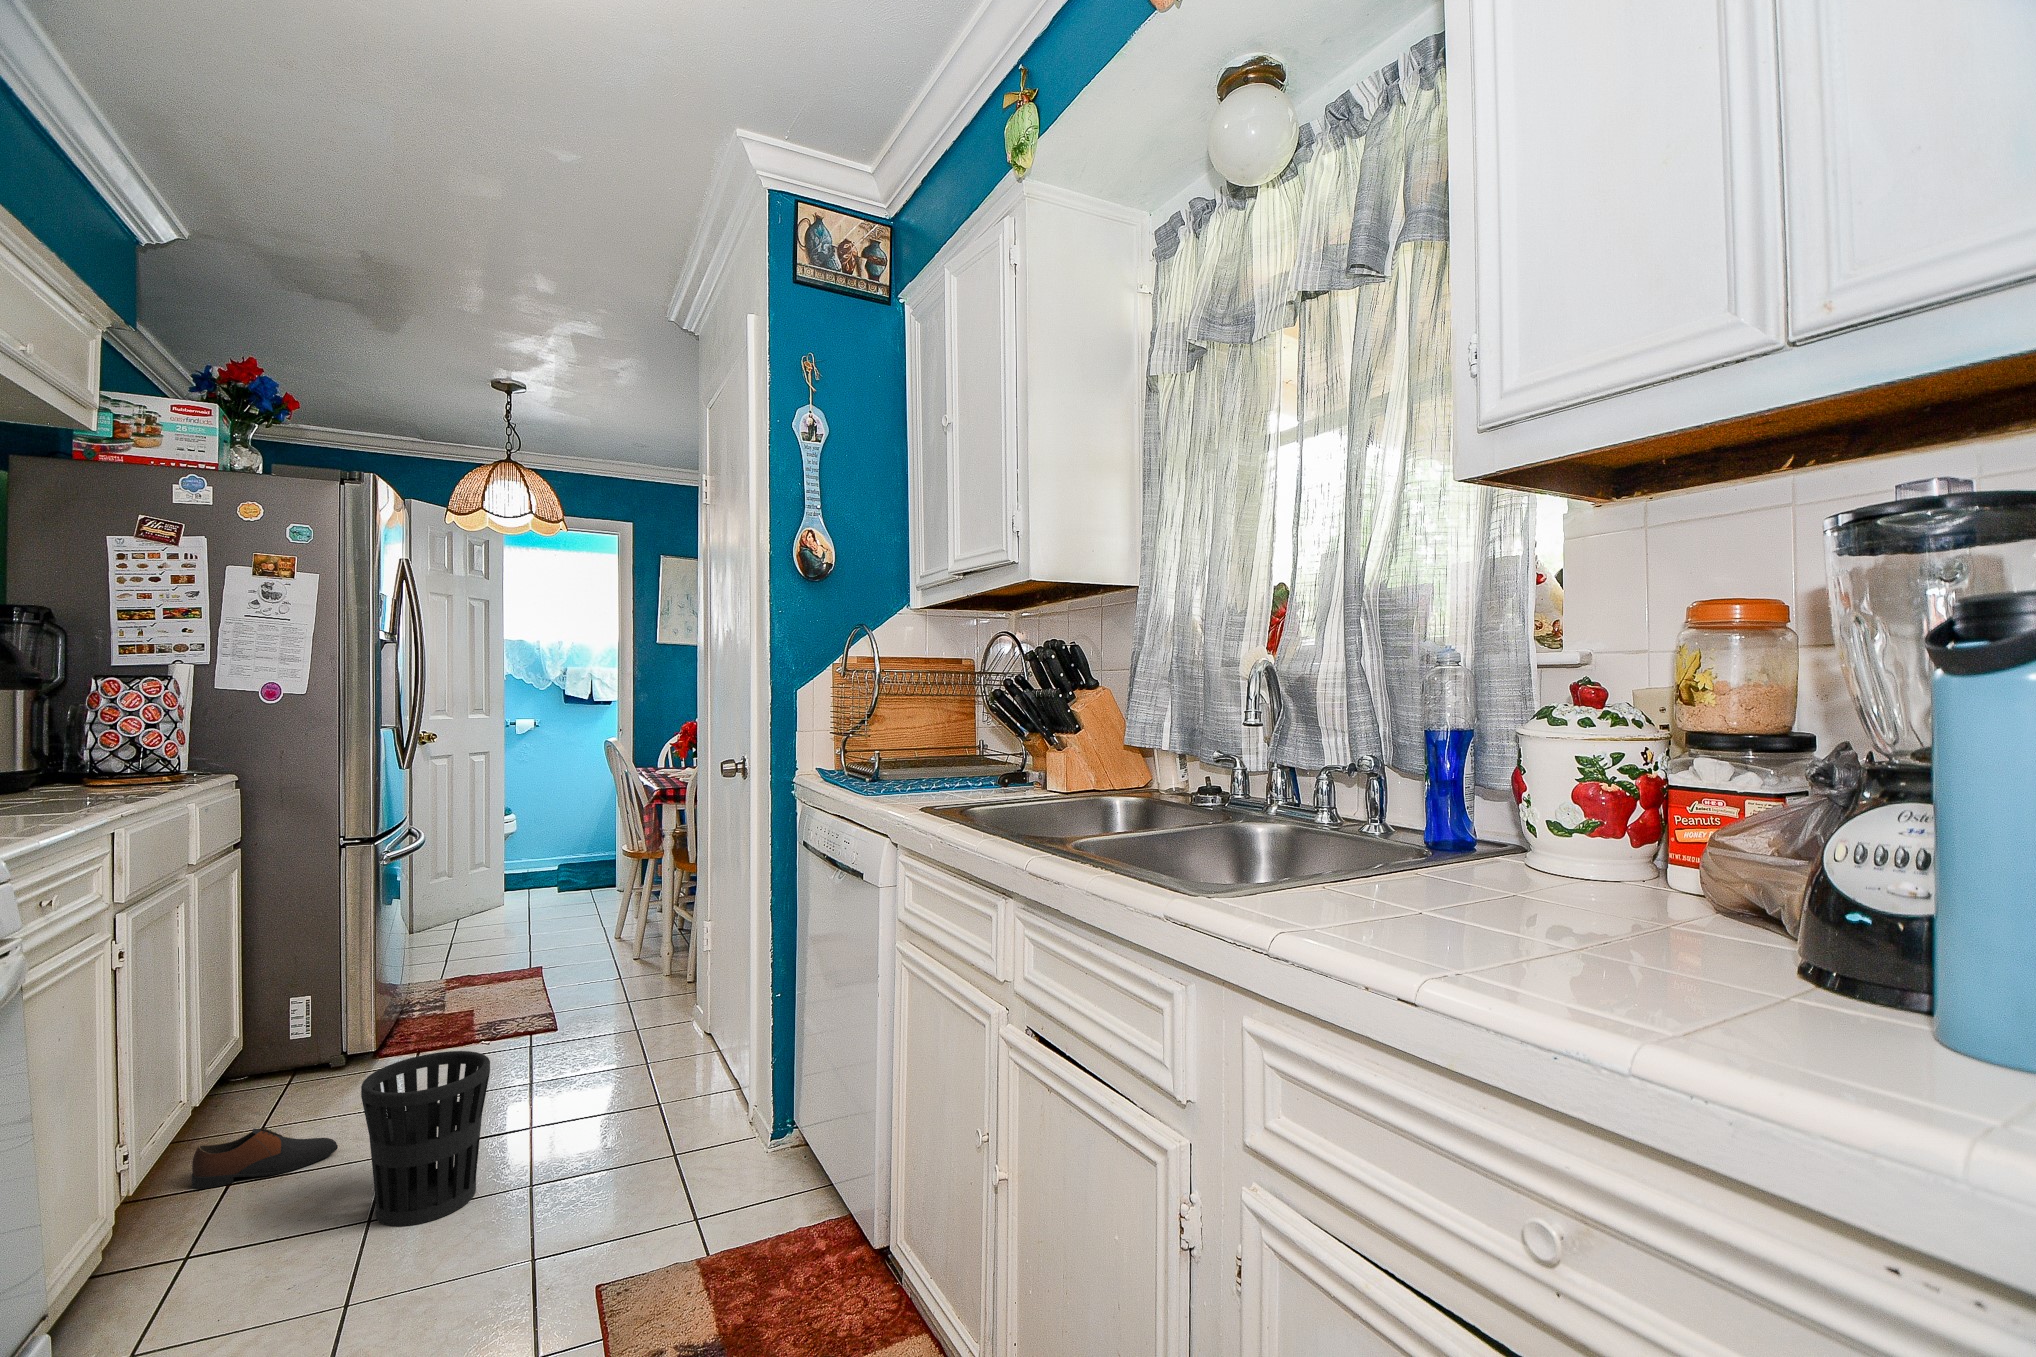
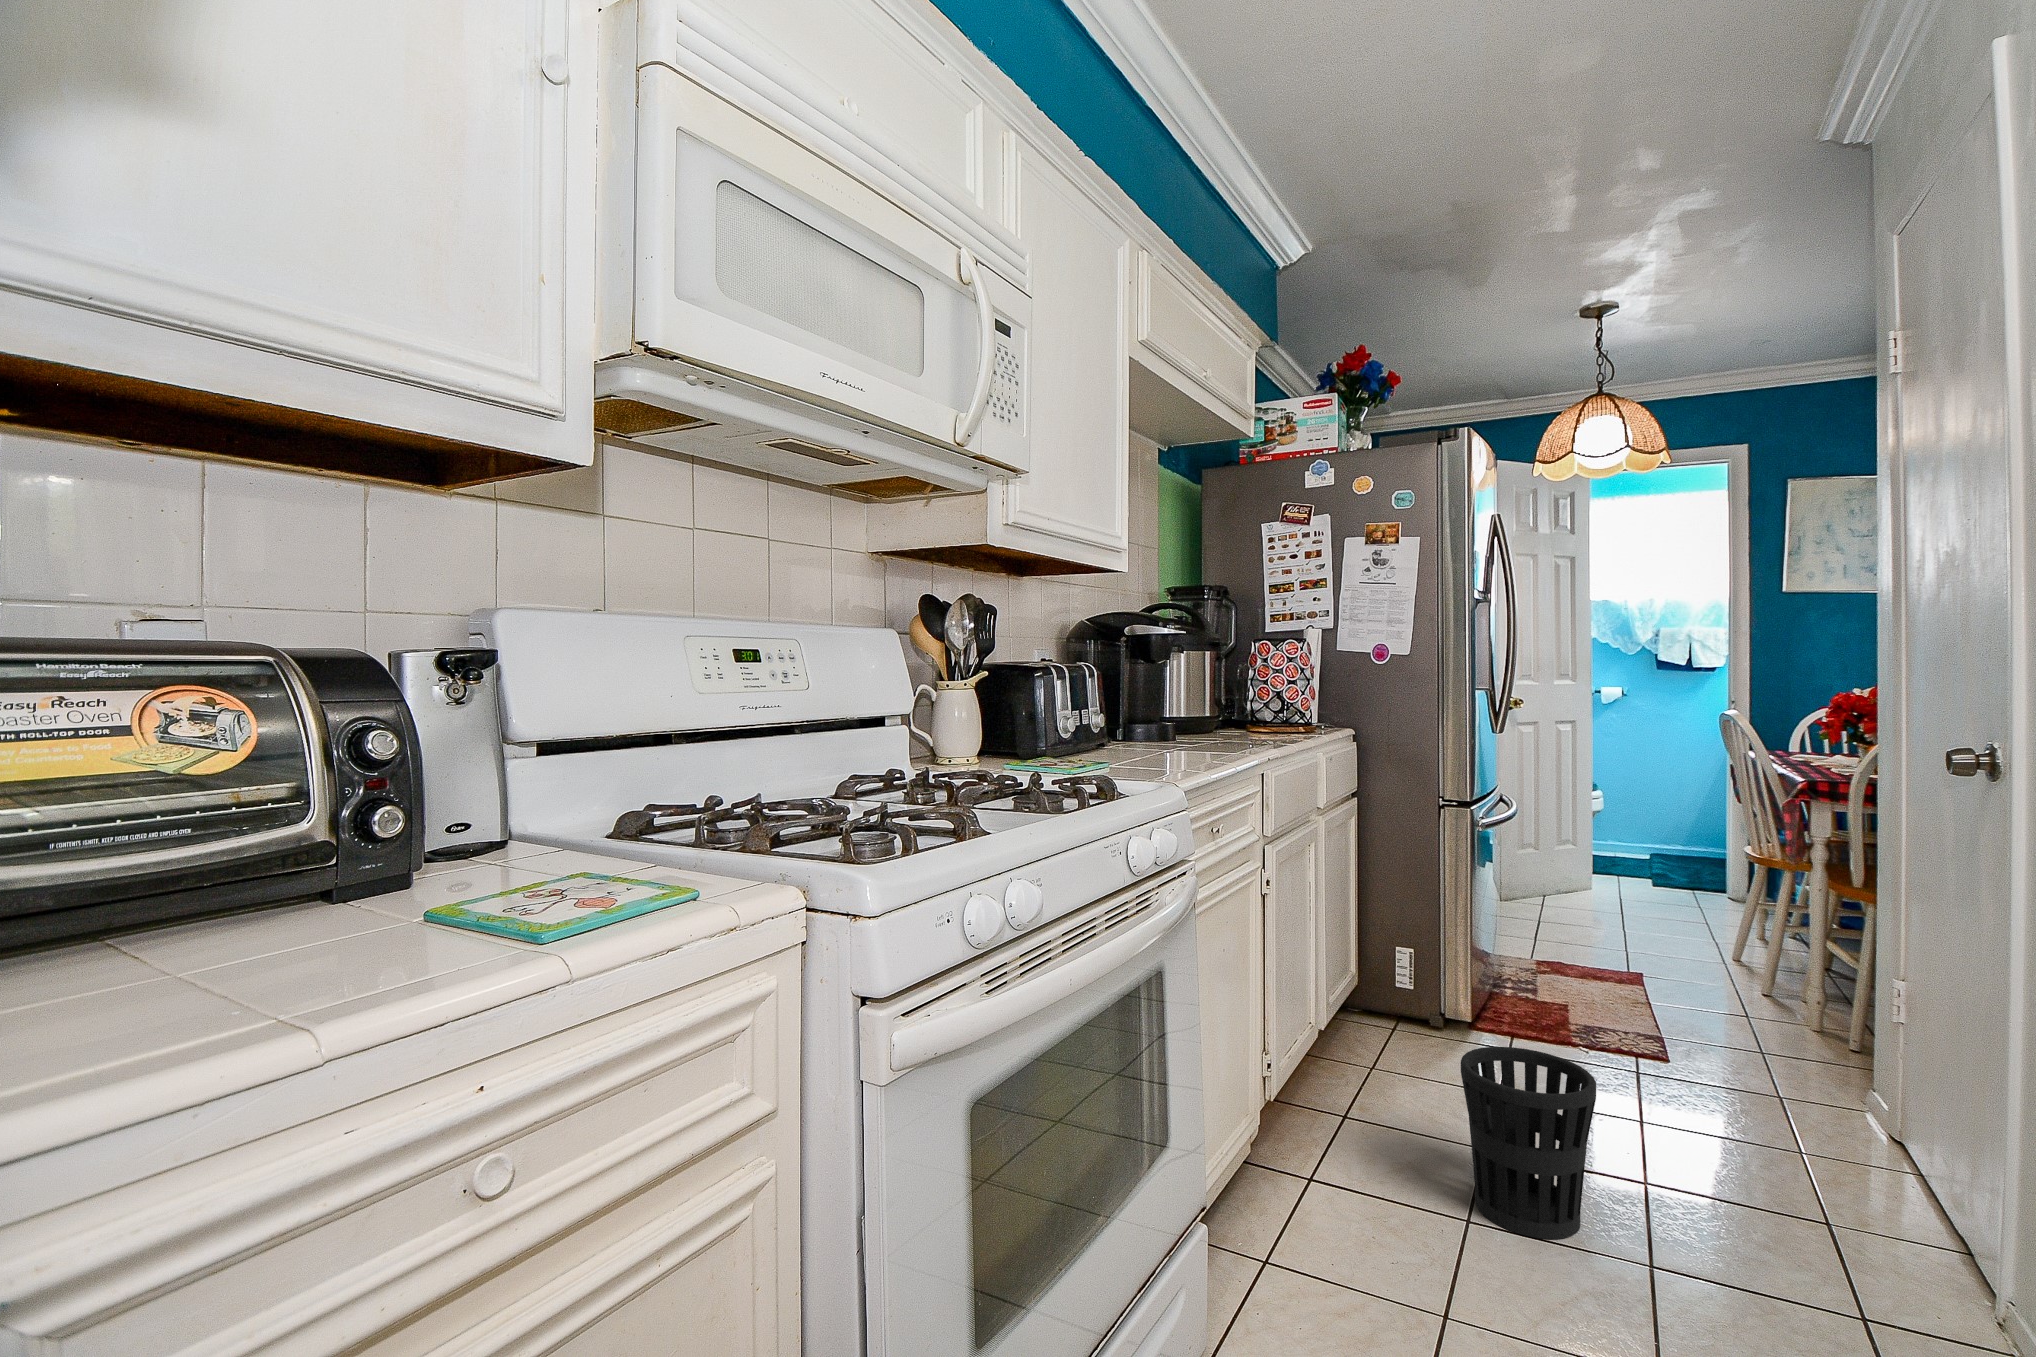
shoe: present [192,1128,338,1189] -> none [1324,1059,1438,1115]

